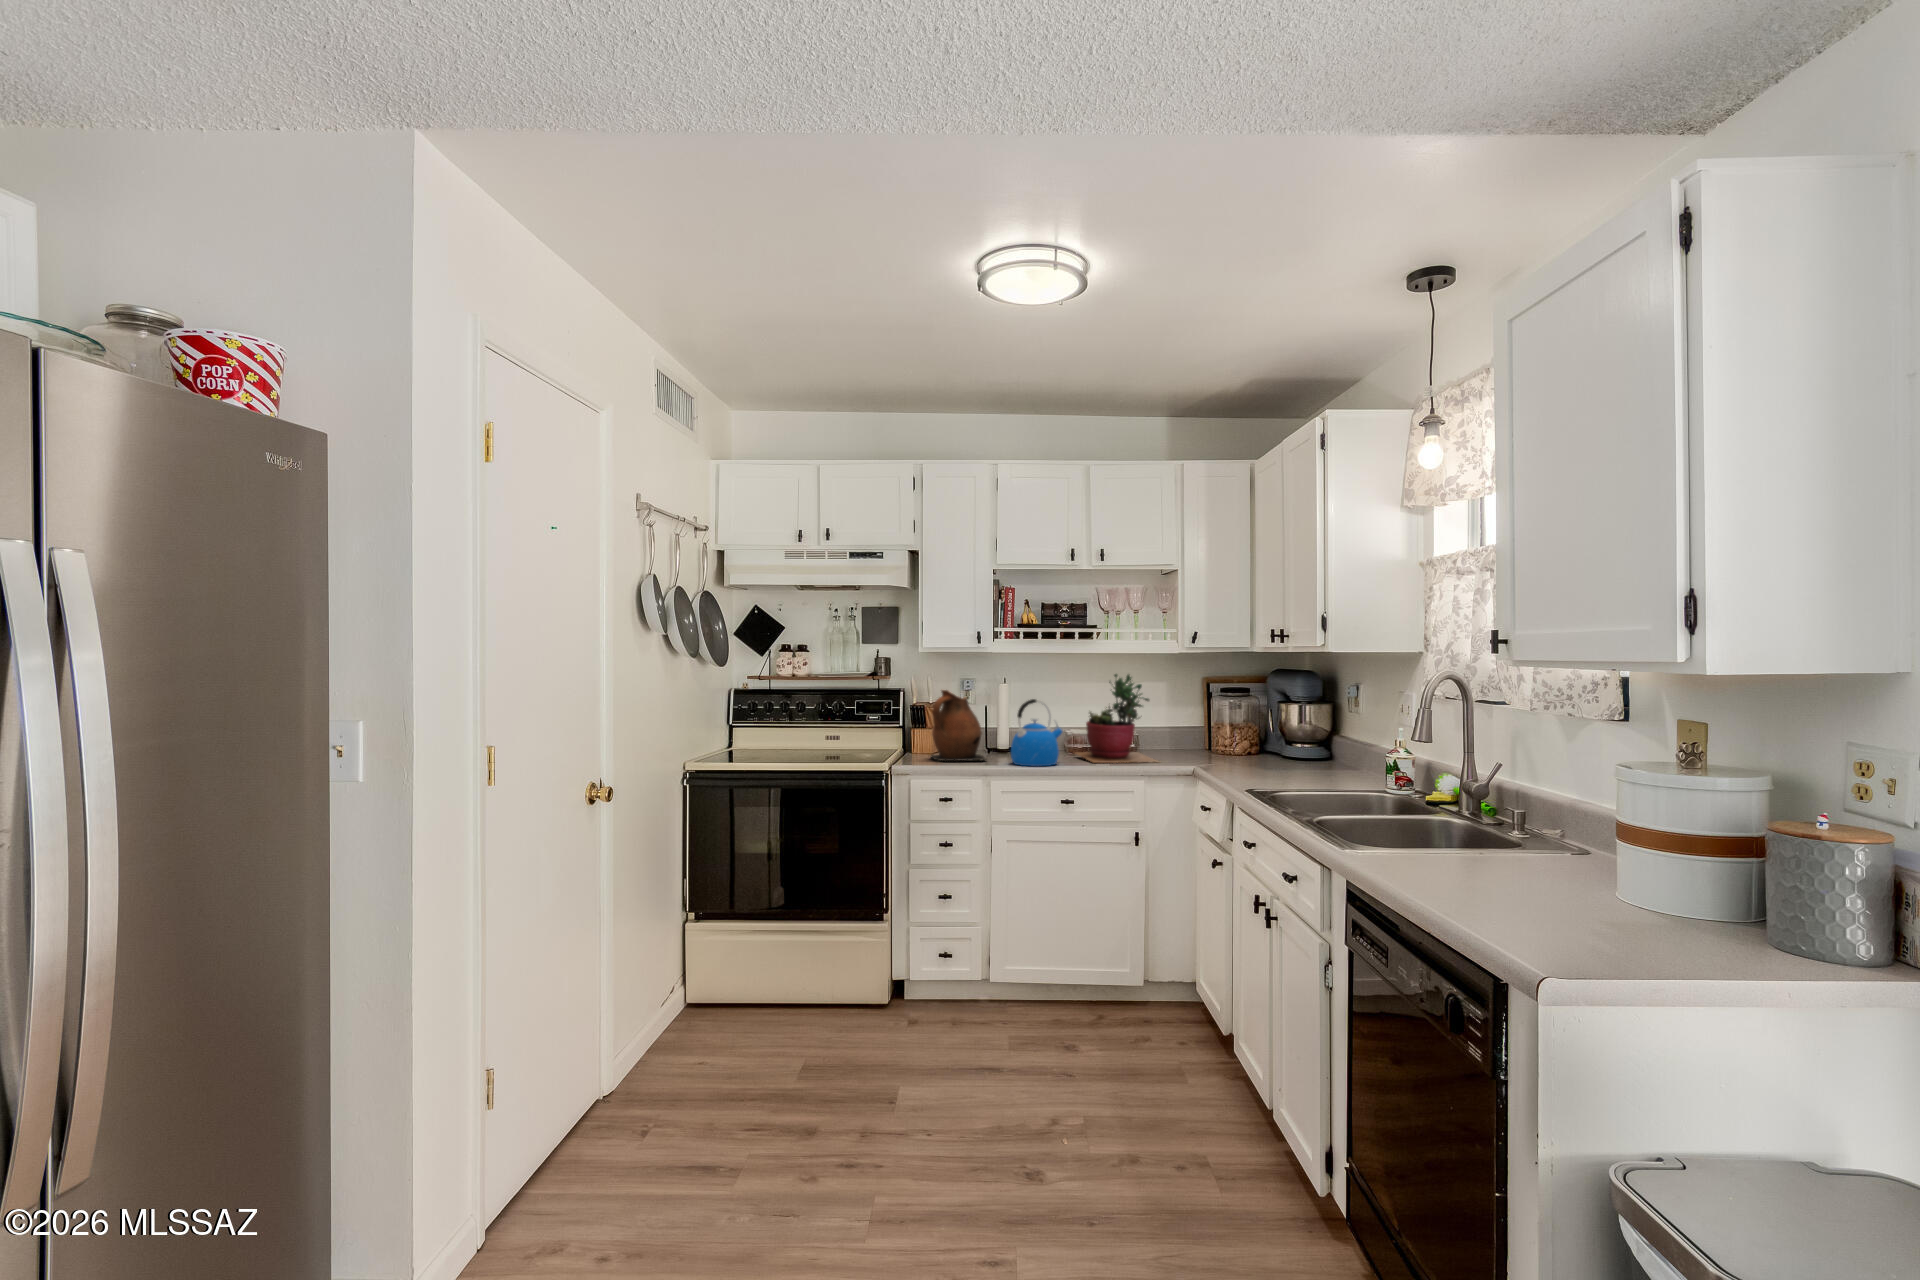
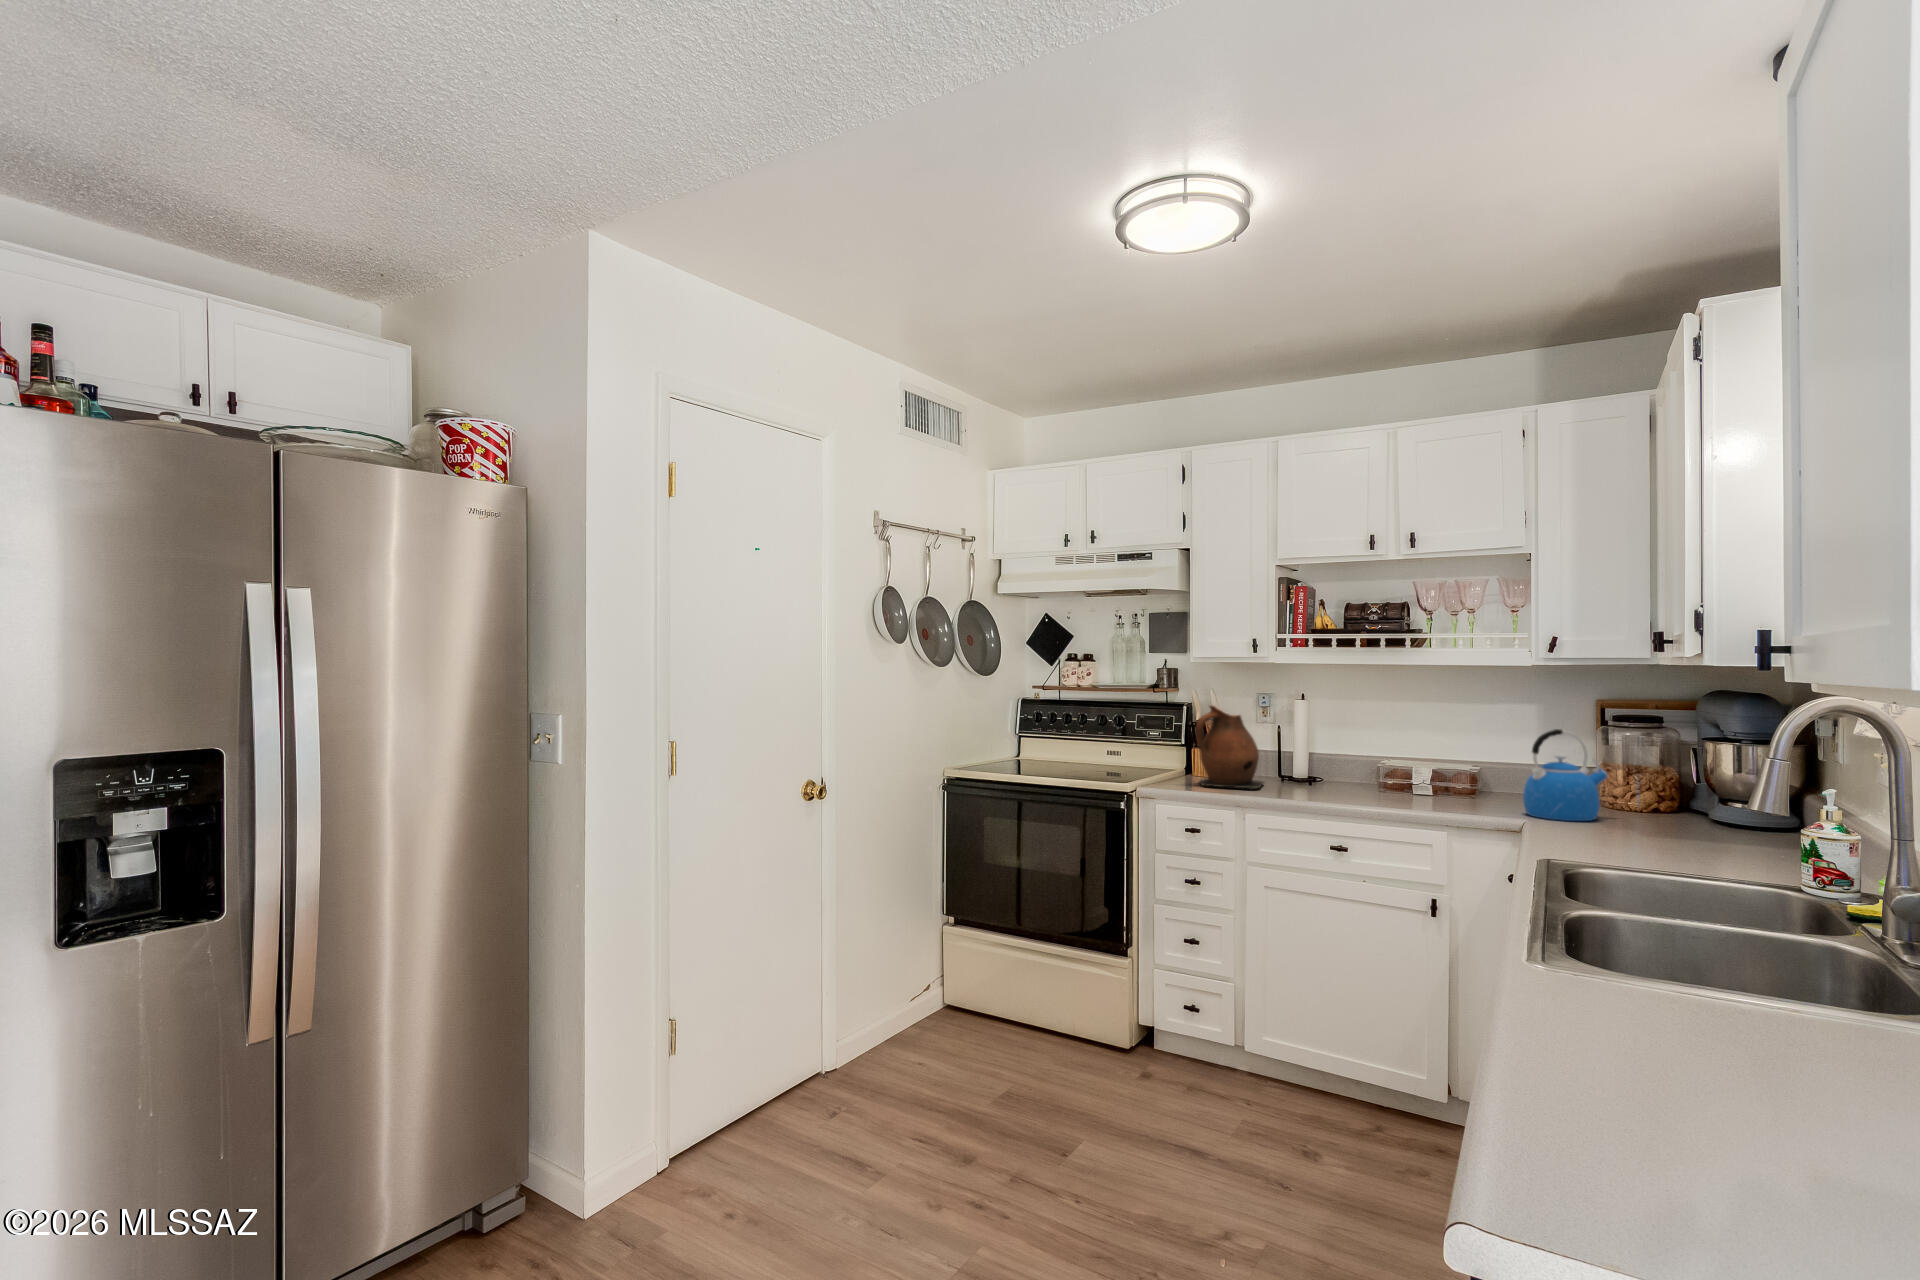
succulent plant: present [1075,674,1157,763] -> none [1385,691,1495,808]
kettle: present [1011,699,1063,766] -> present [1523,729,1608,821]

